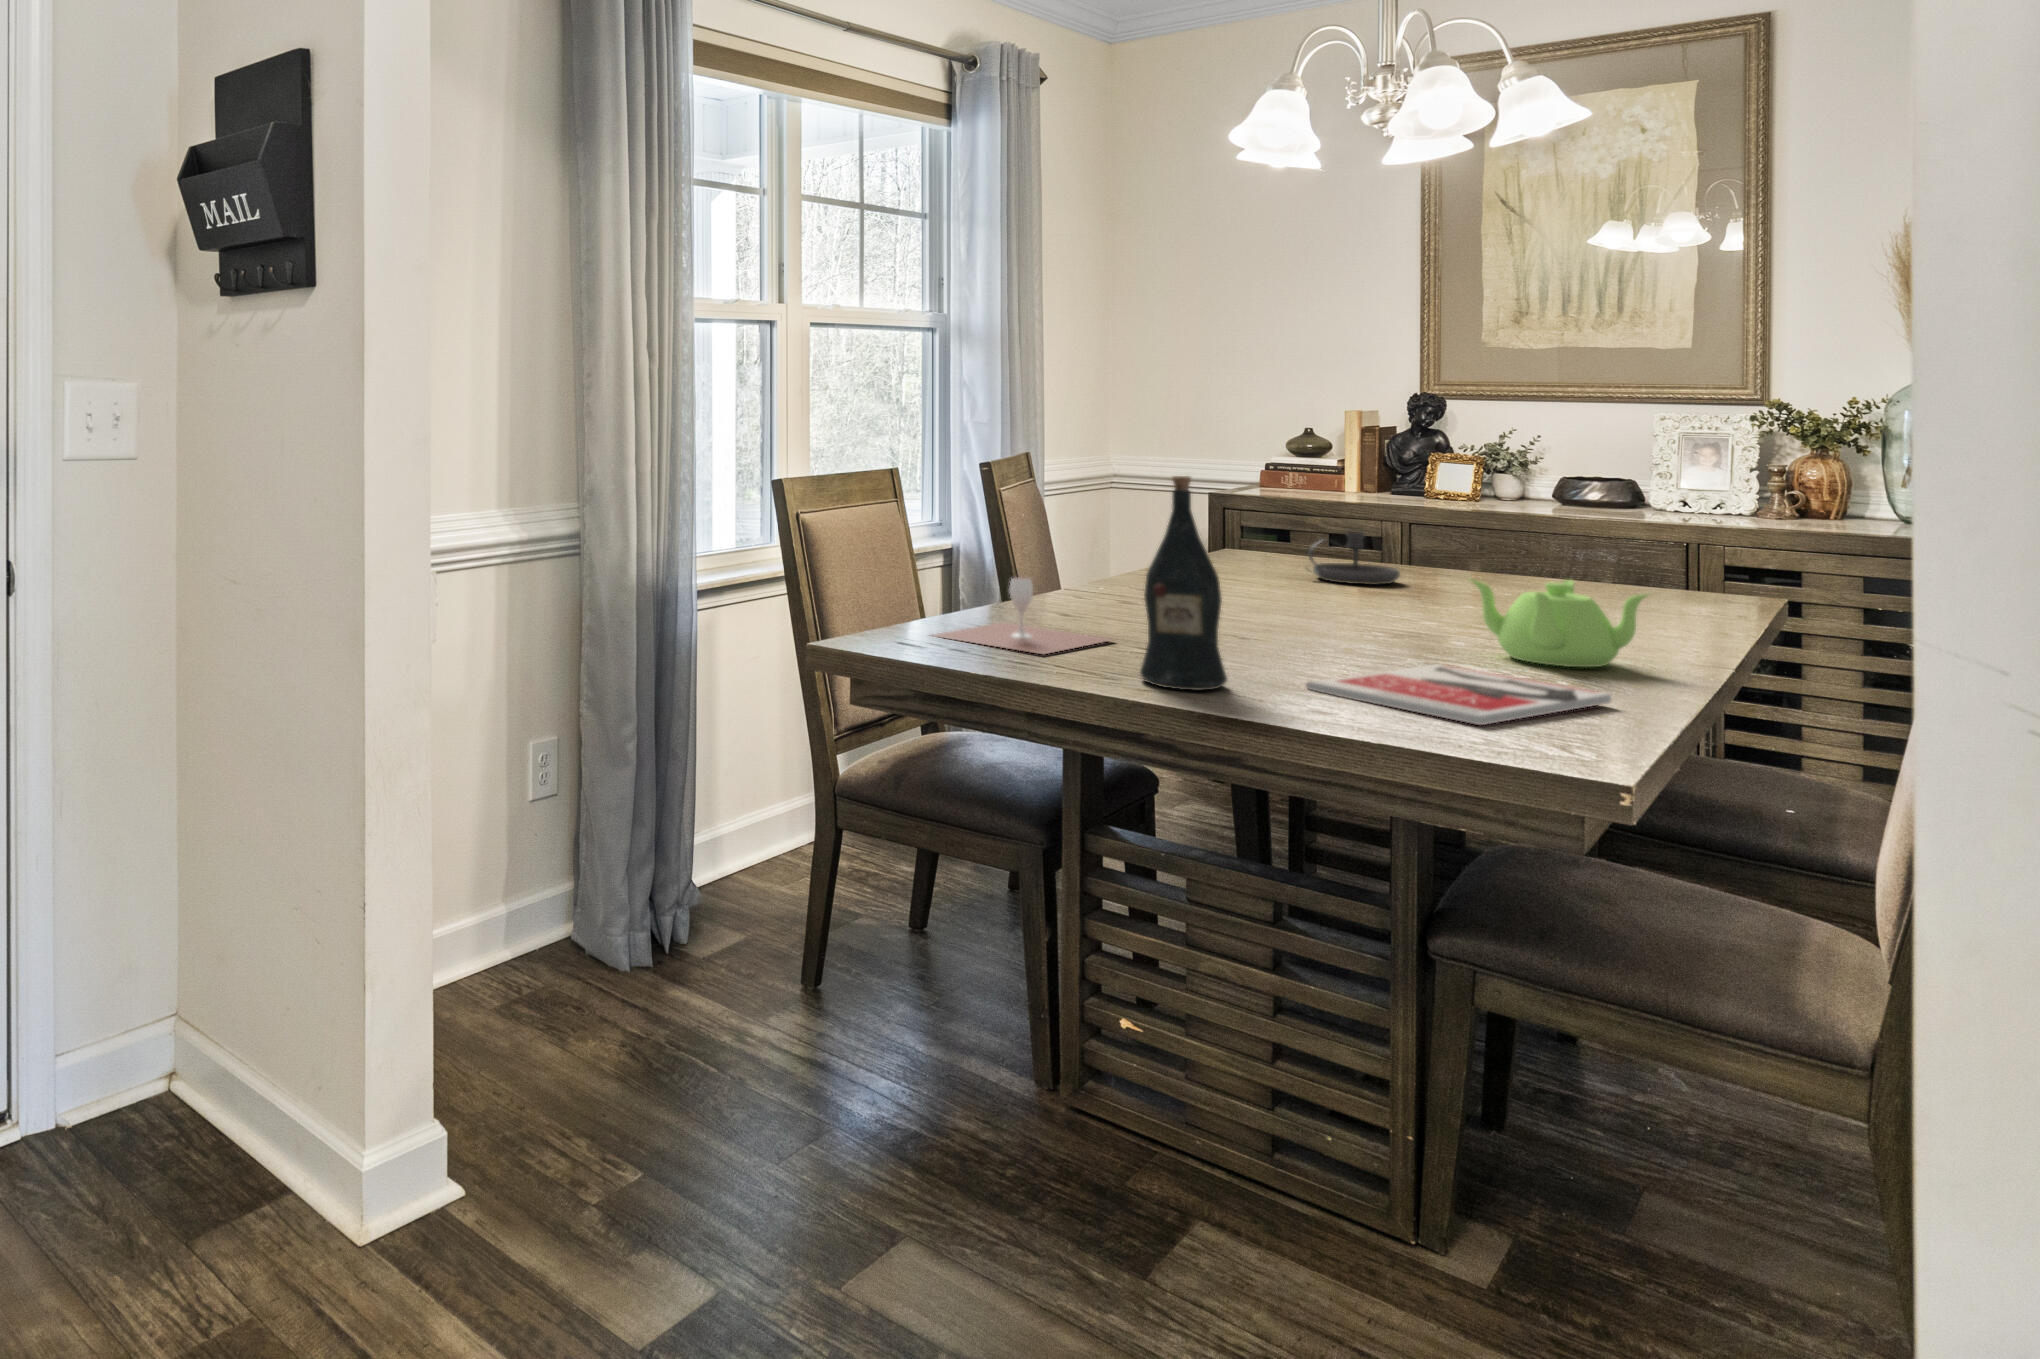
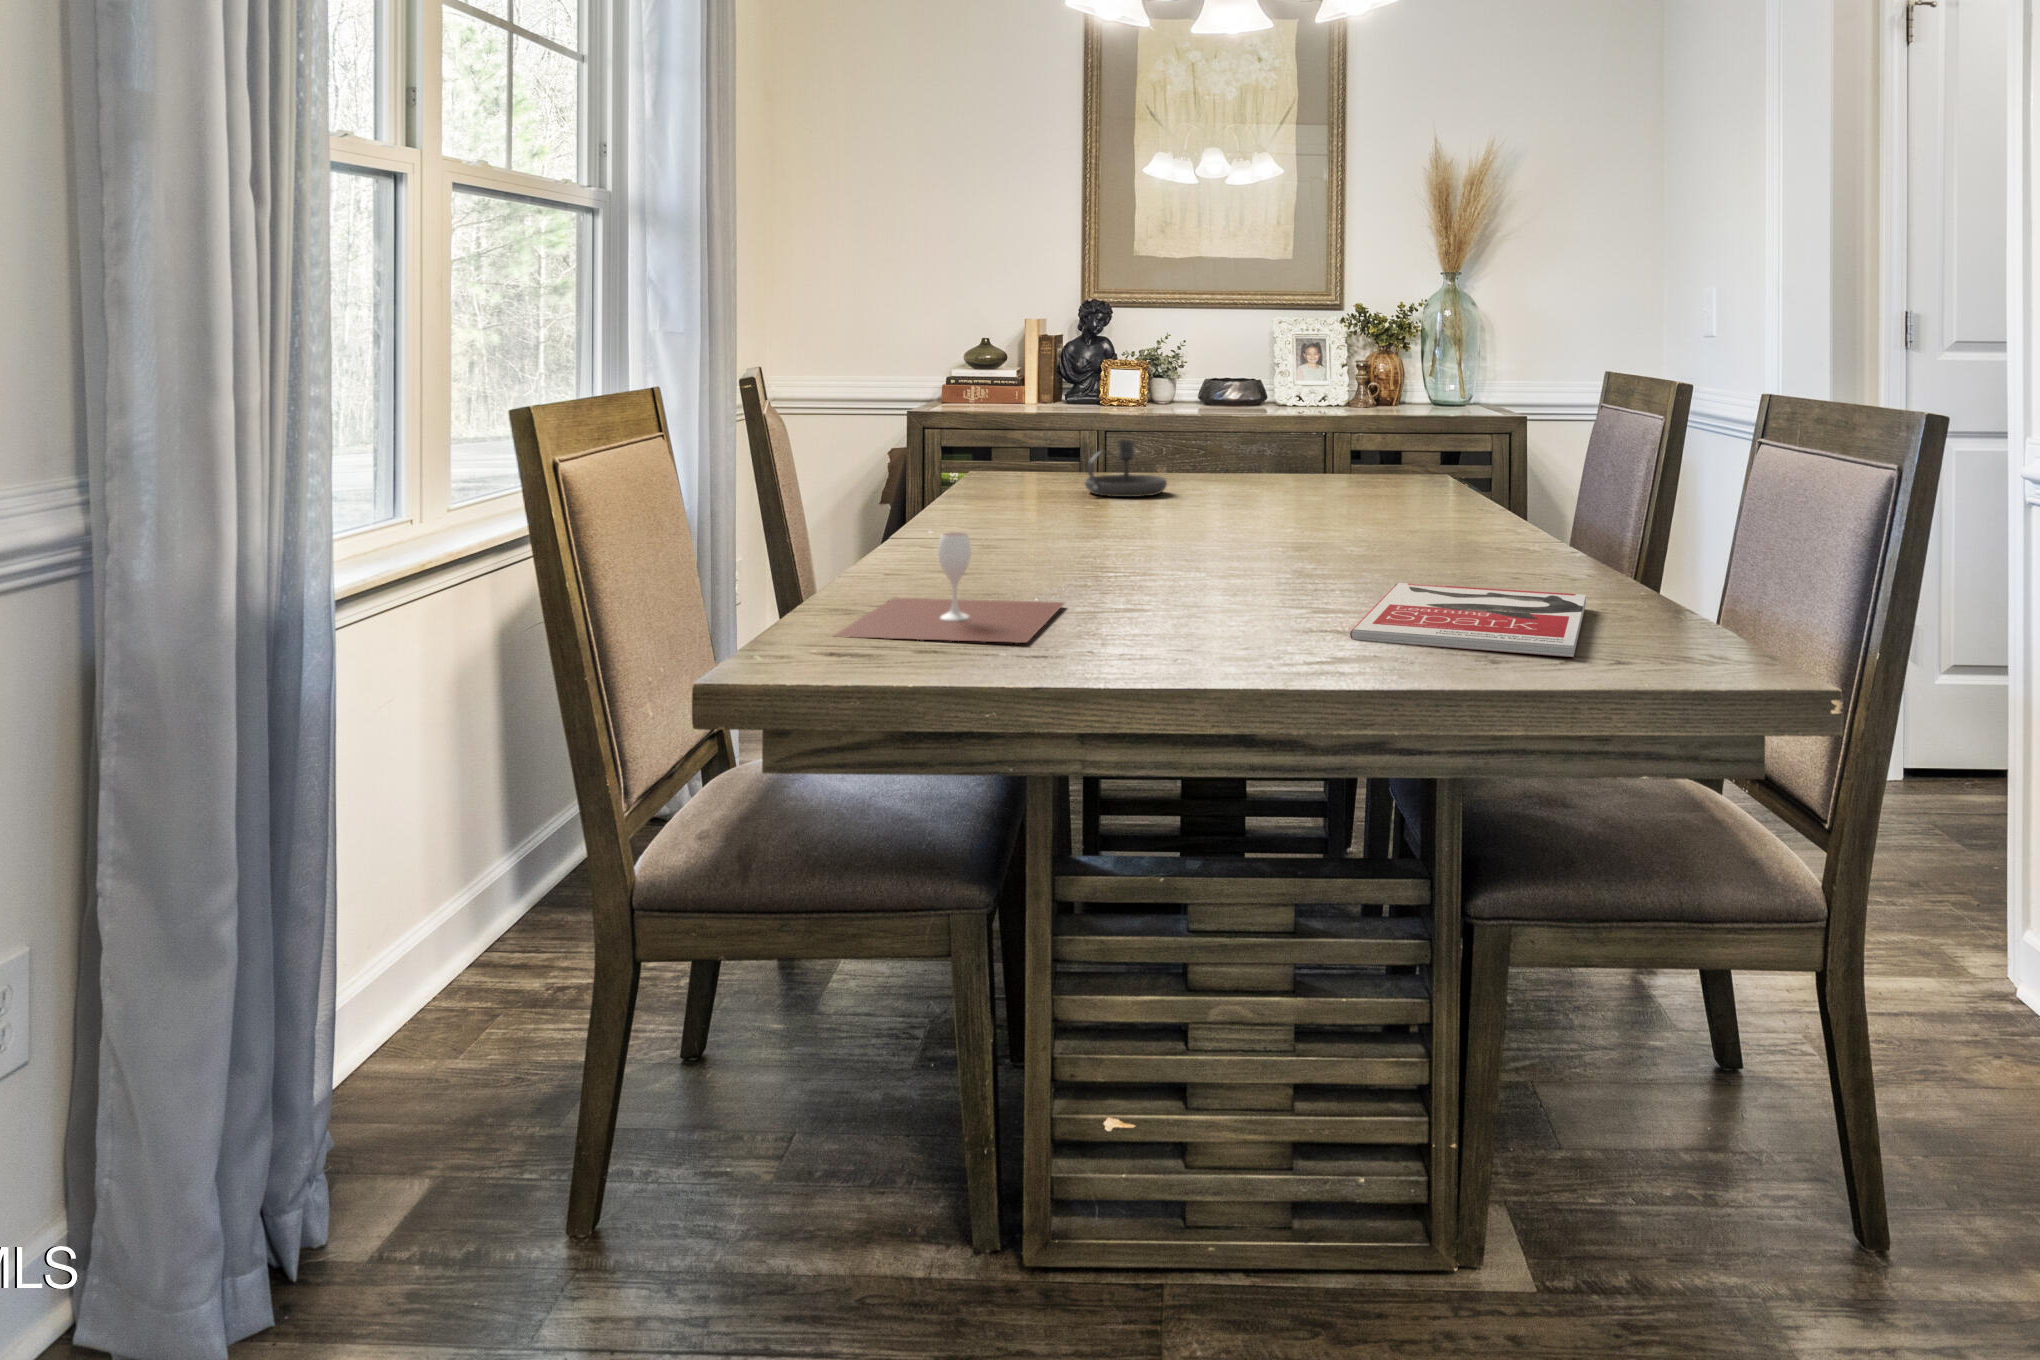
wine bottle: present [1140,476,1227,690] -> none [1186,373,1296,669]
teapot: present [1471,580,1648,667] -> none [1363,475,1525,567]

